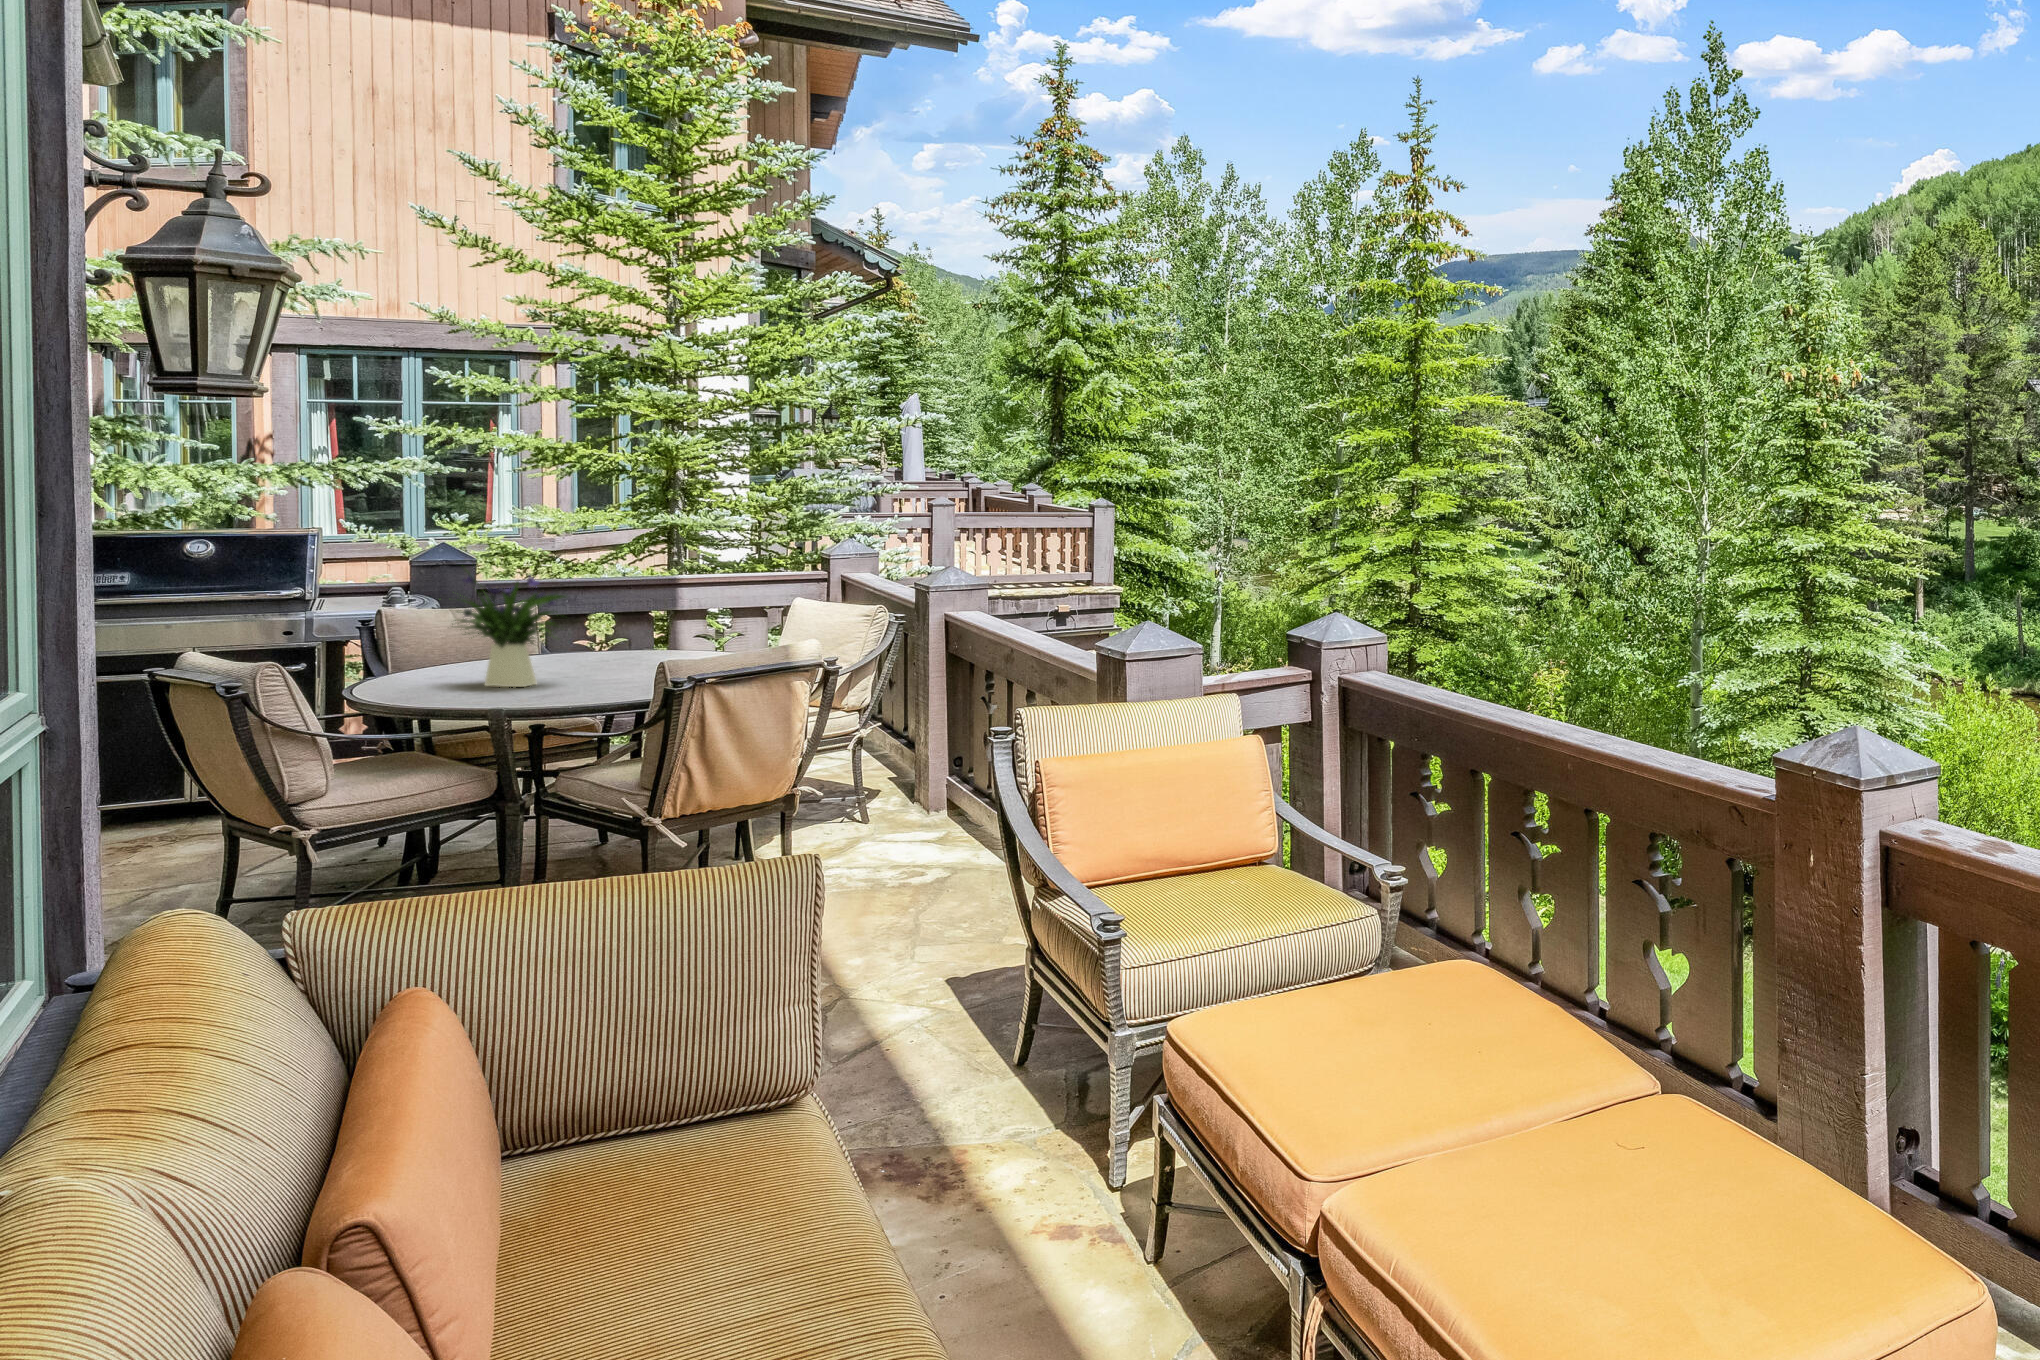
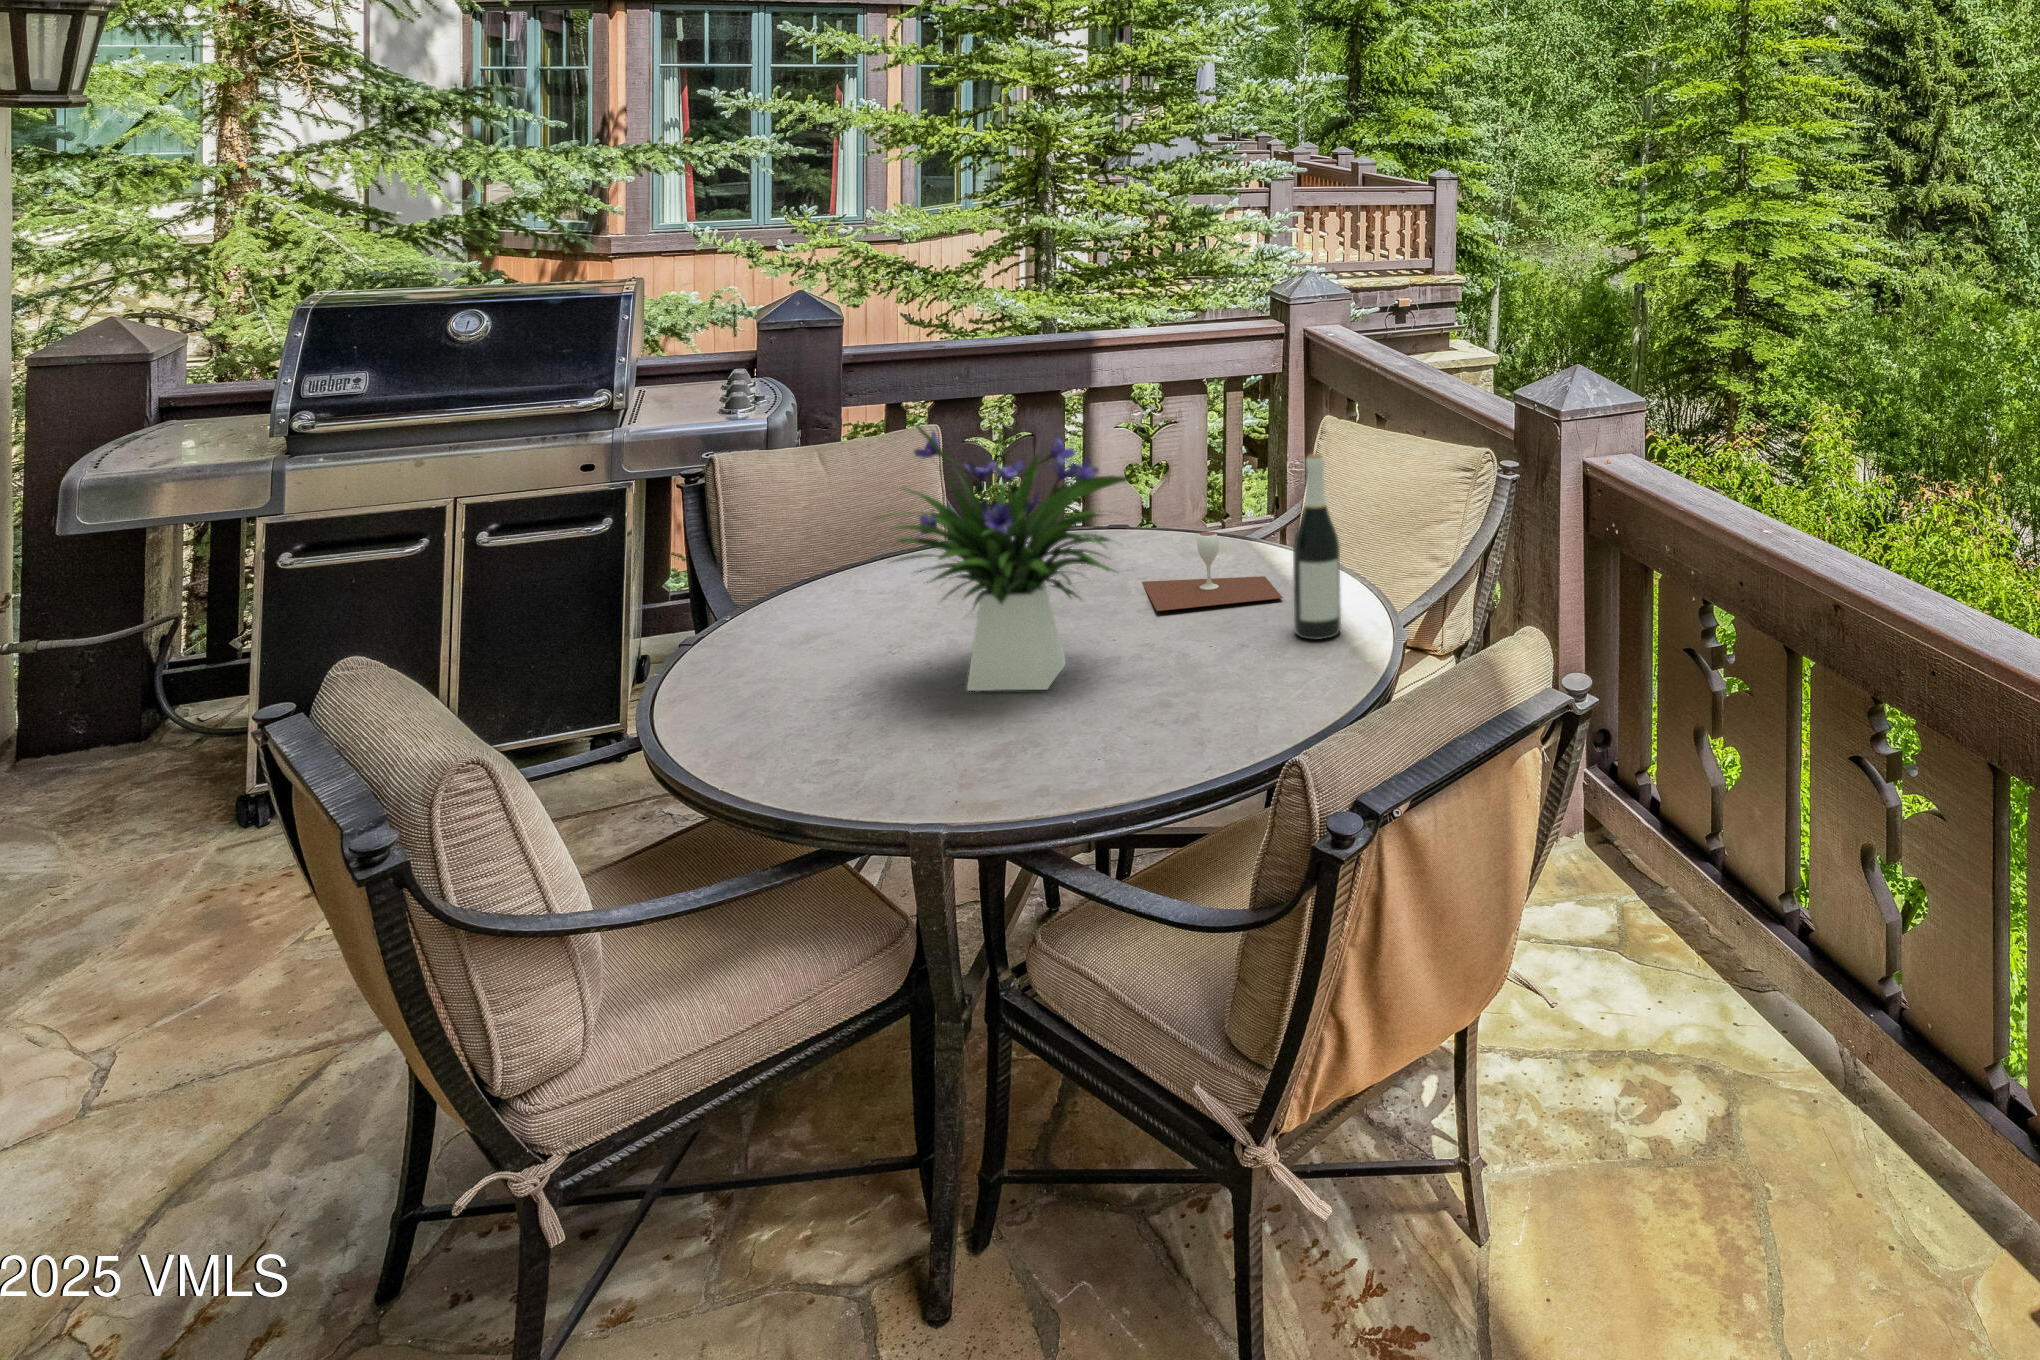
wine bottle: none [656,597,682,683] -> present [1293,454,1341,639]
wine glass: none [593,646,663,675] -> present [1142,532,1283,611]

